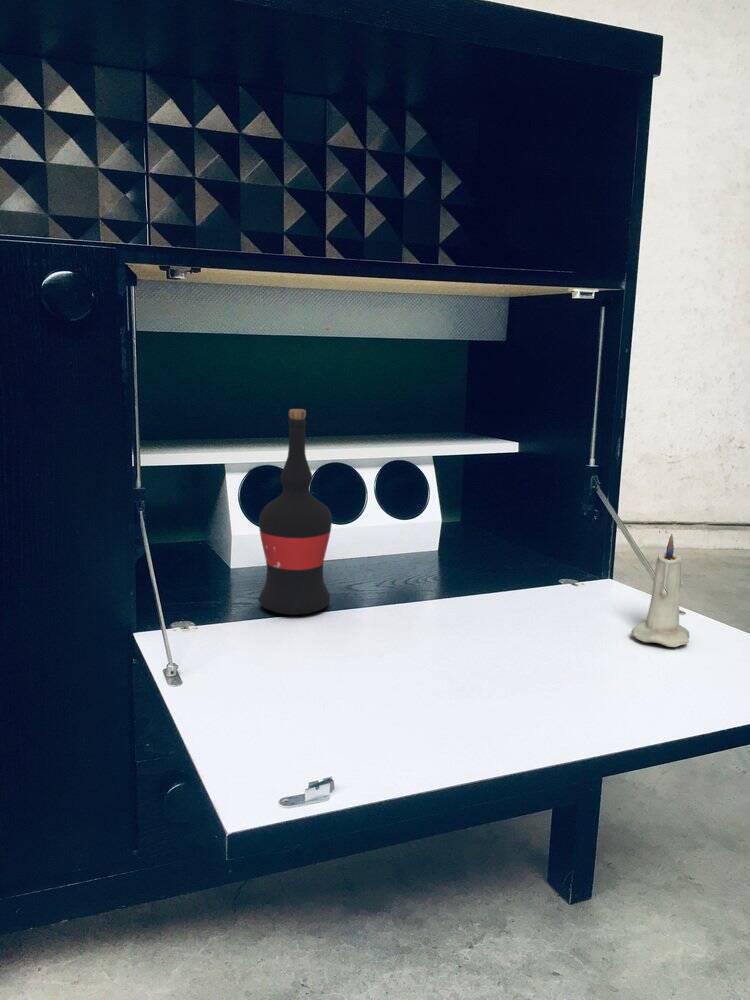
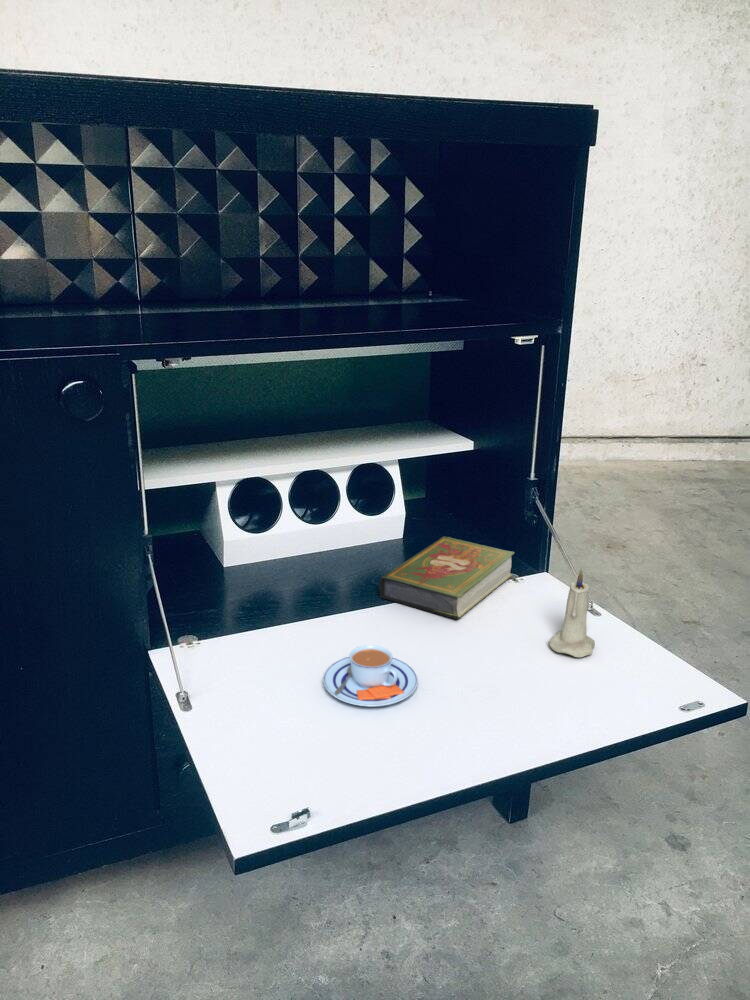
wine bottle: present [259,409,332,615] -> none [248,463,308,627]
book: none [415,539,575,613] -> present [379,536,514,620]
teacup: none [350,616,472,683] -> present [323,645,418,706]

